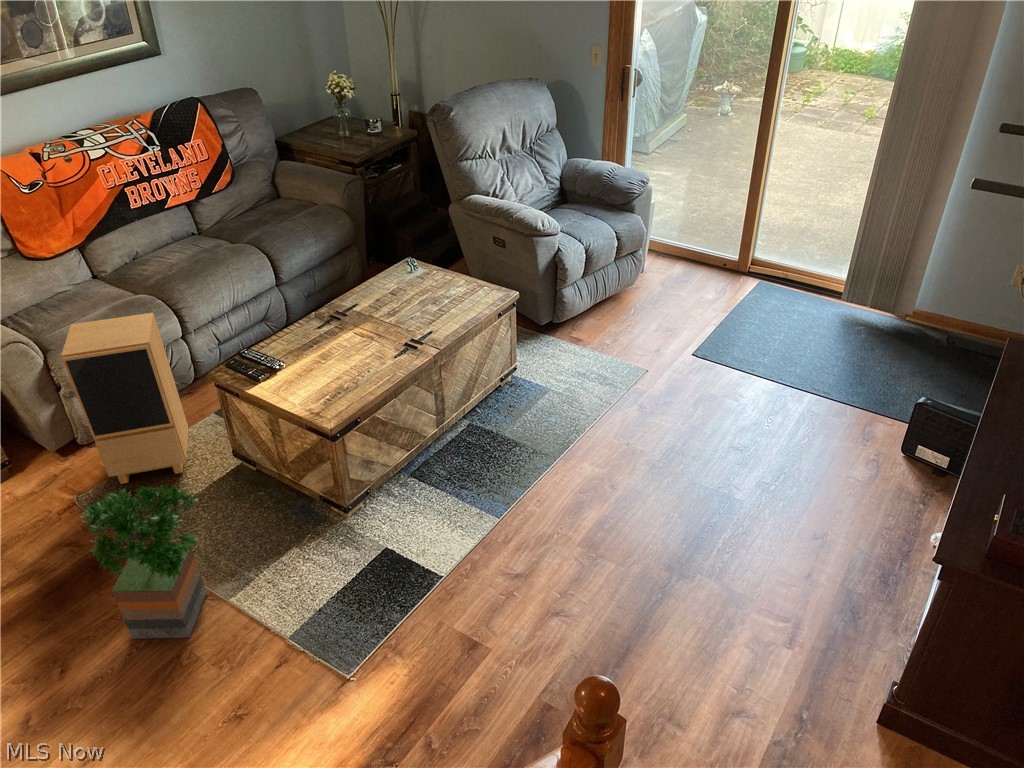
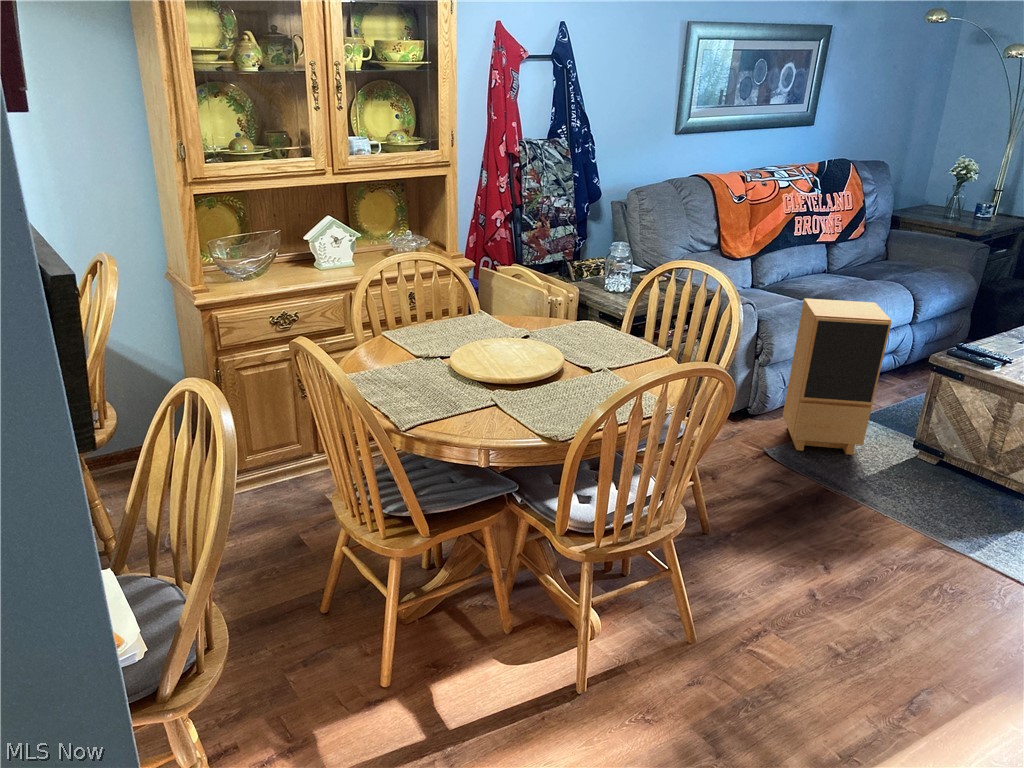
potted tree: present [81,484,207,639] -> none [876,419,1000,583]

